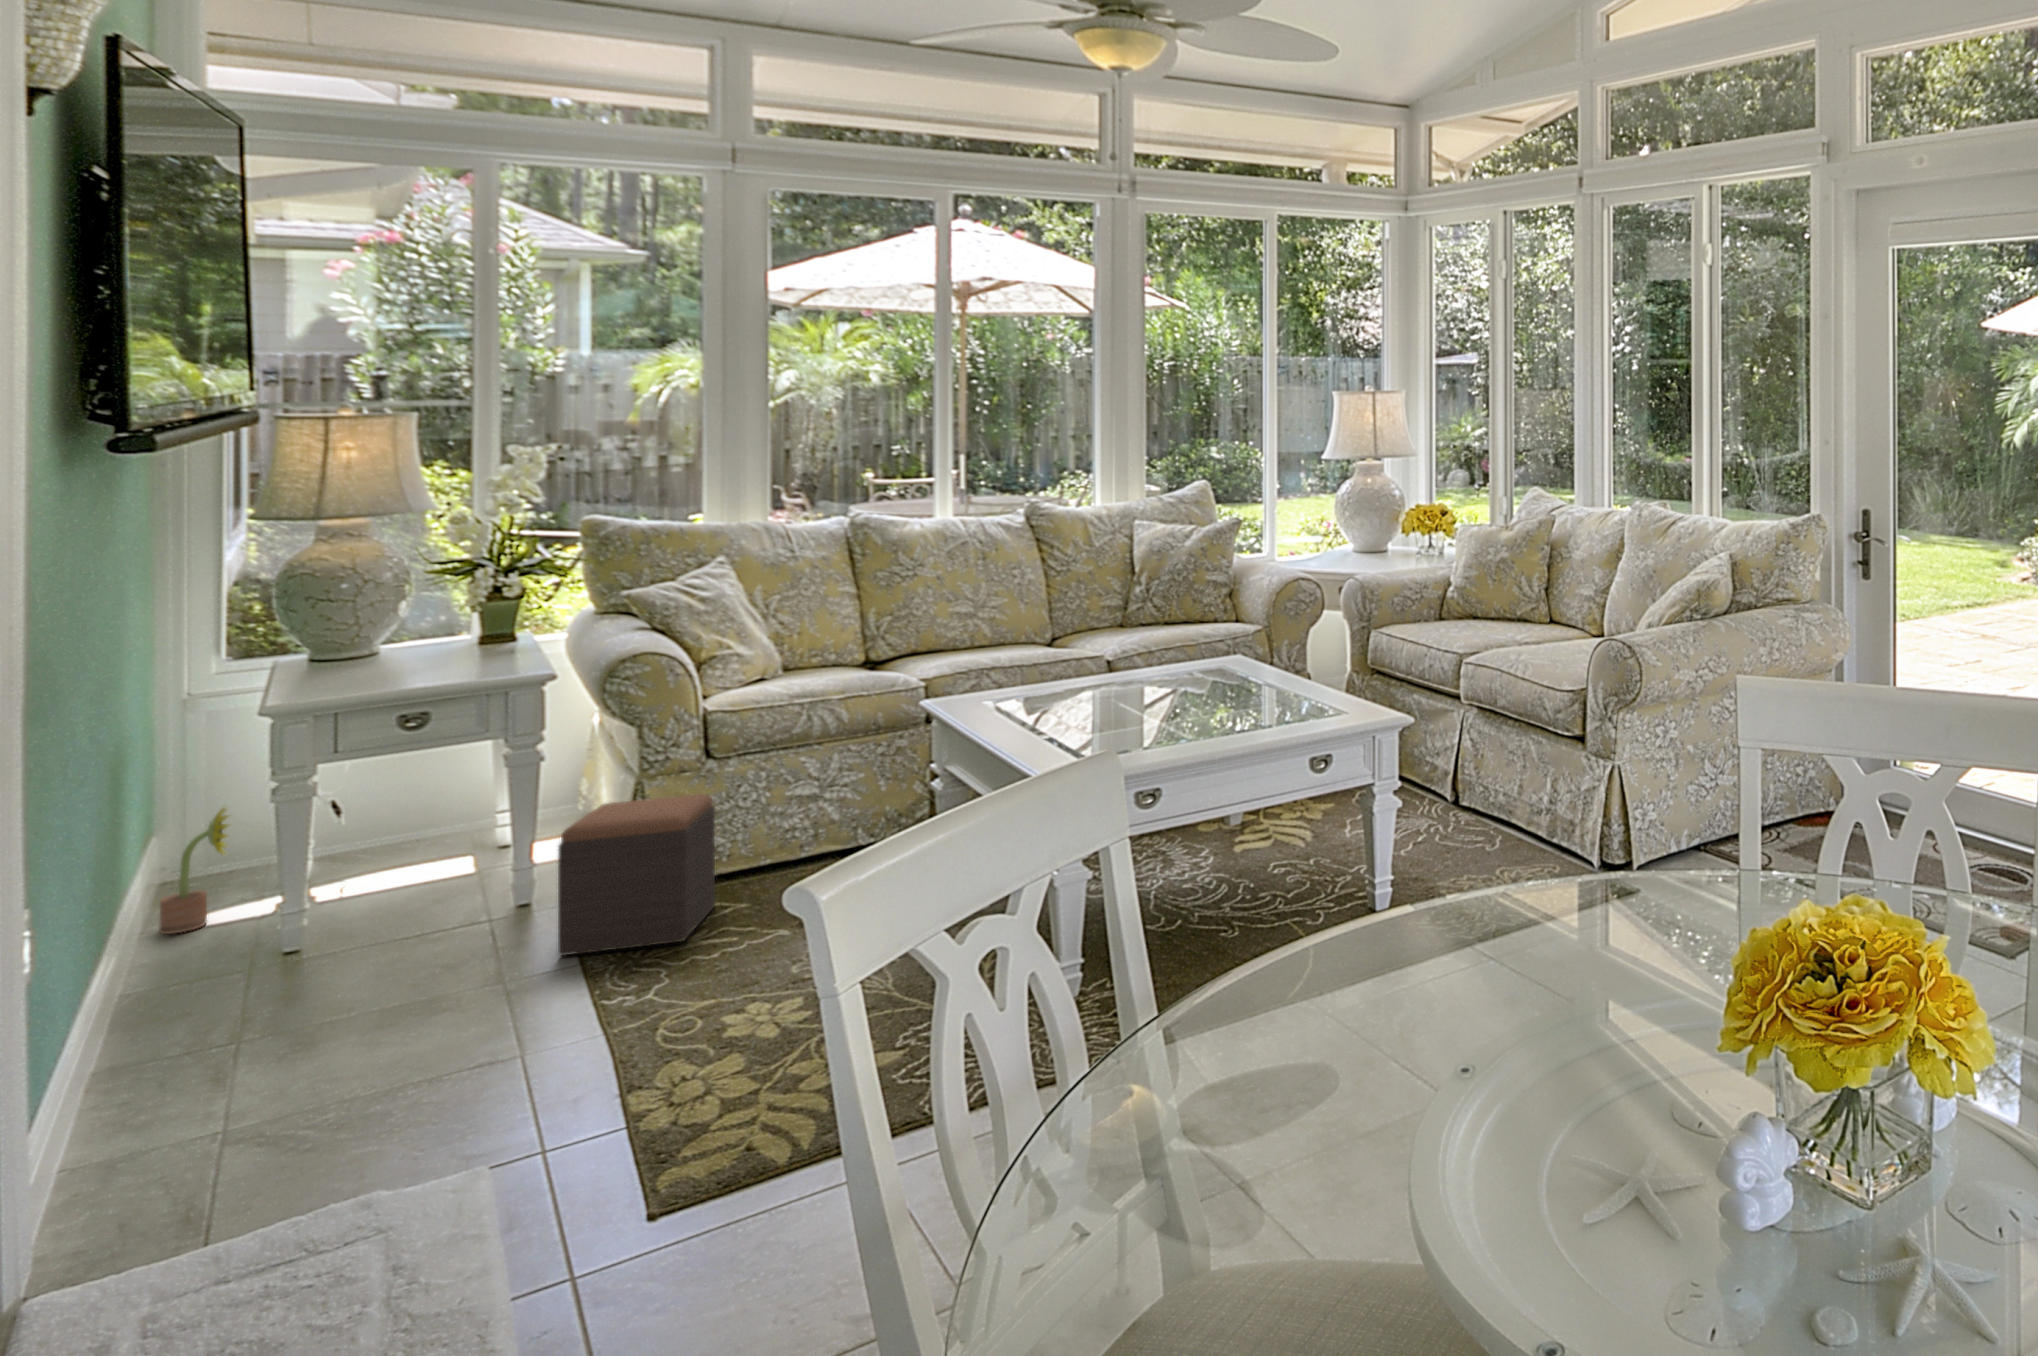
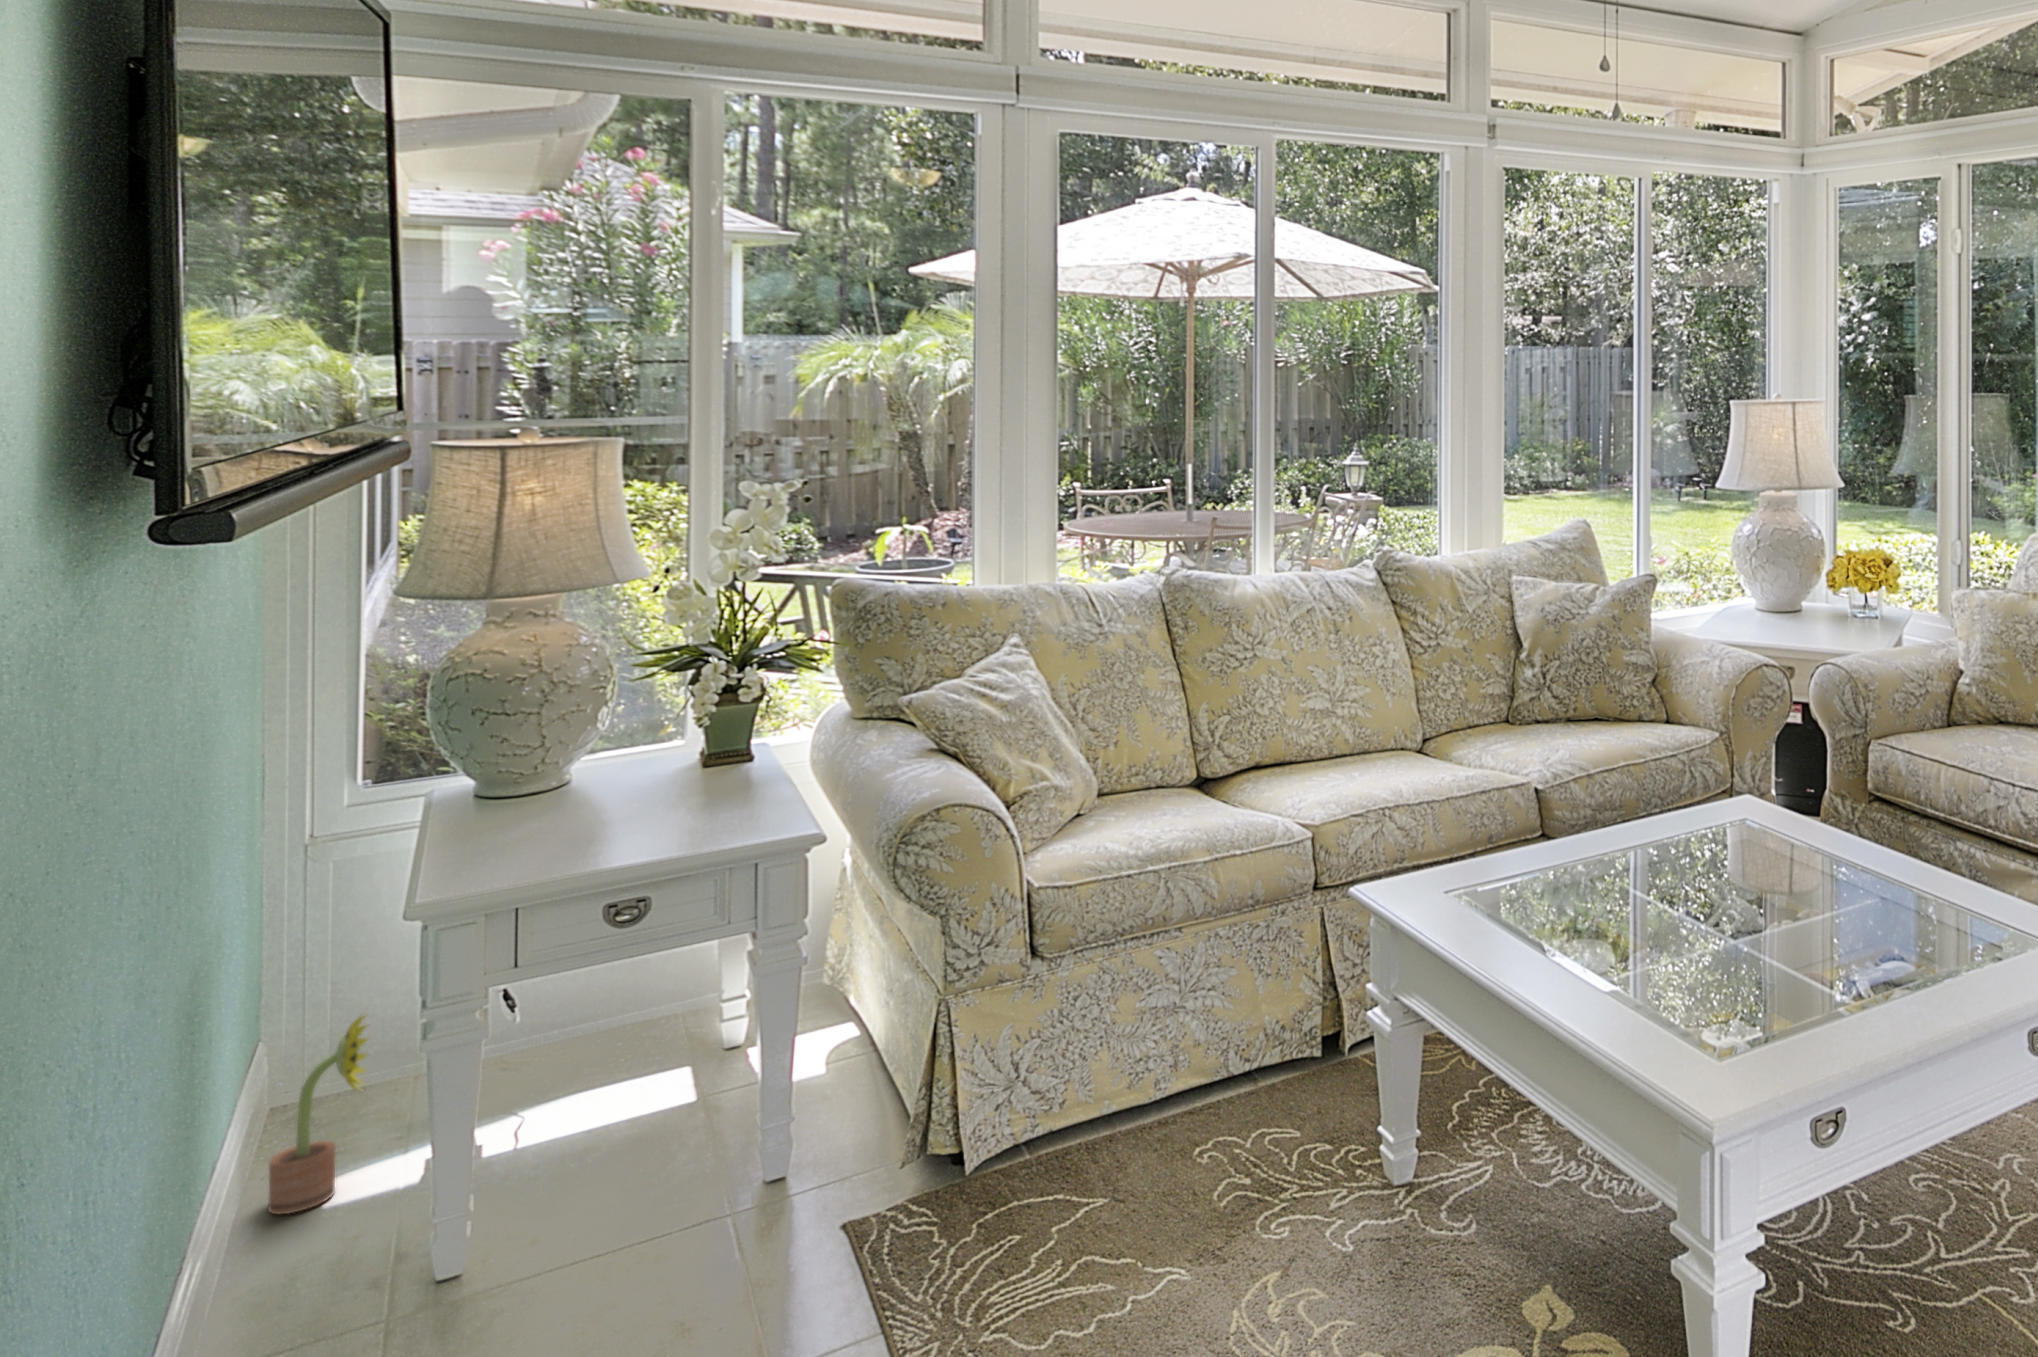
footstool: present [558,794,715,956] -> none [843,1024,1054,1309]

